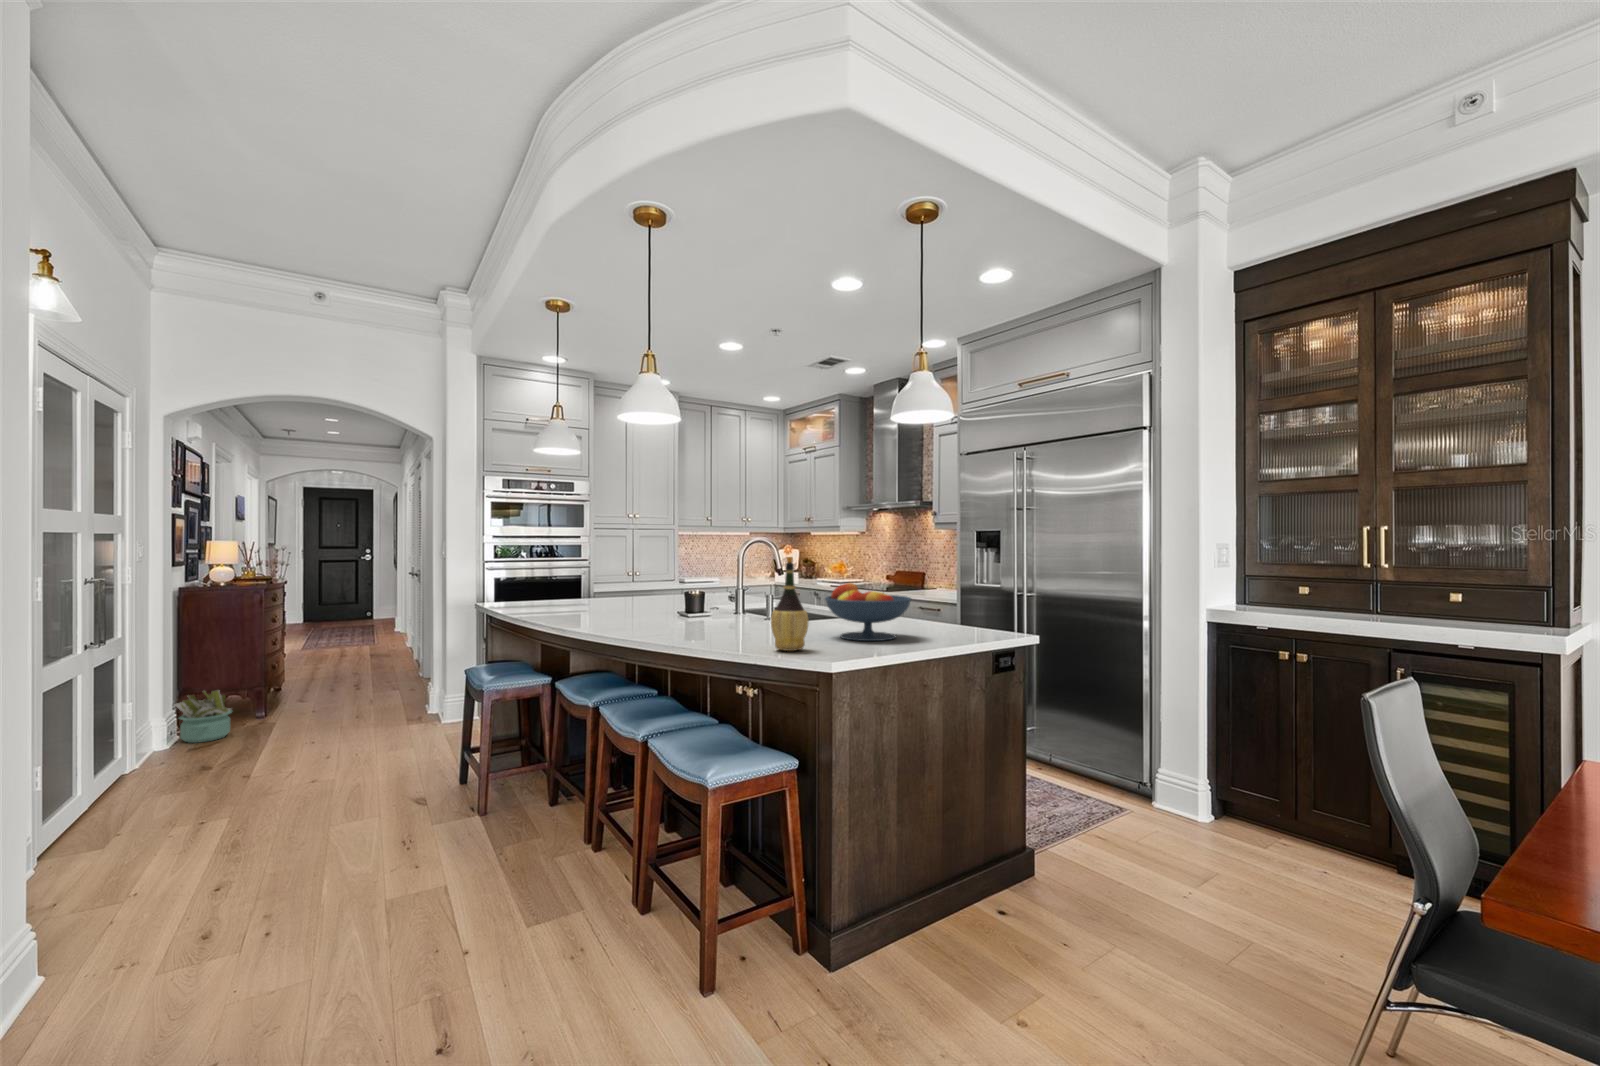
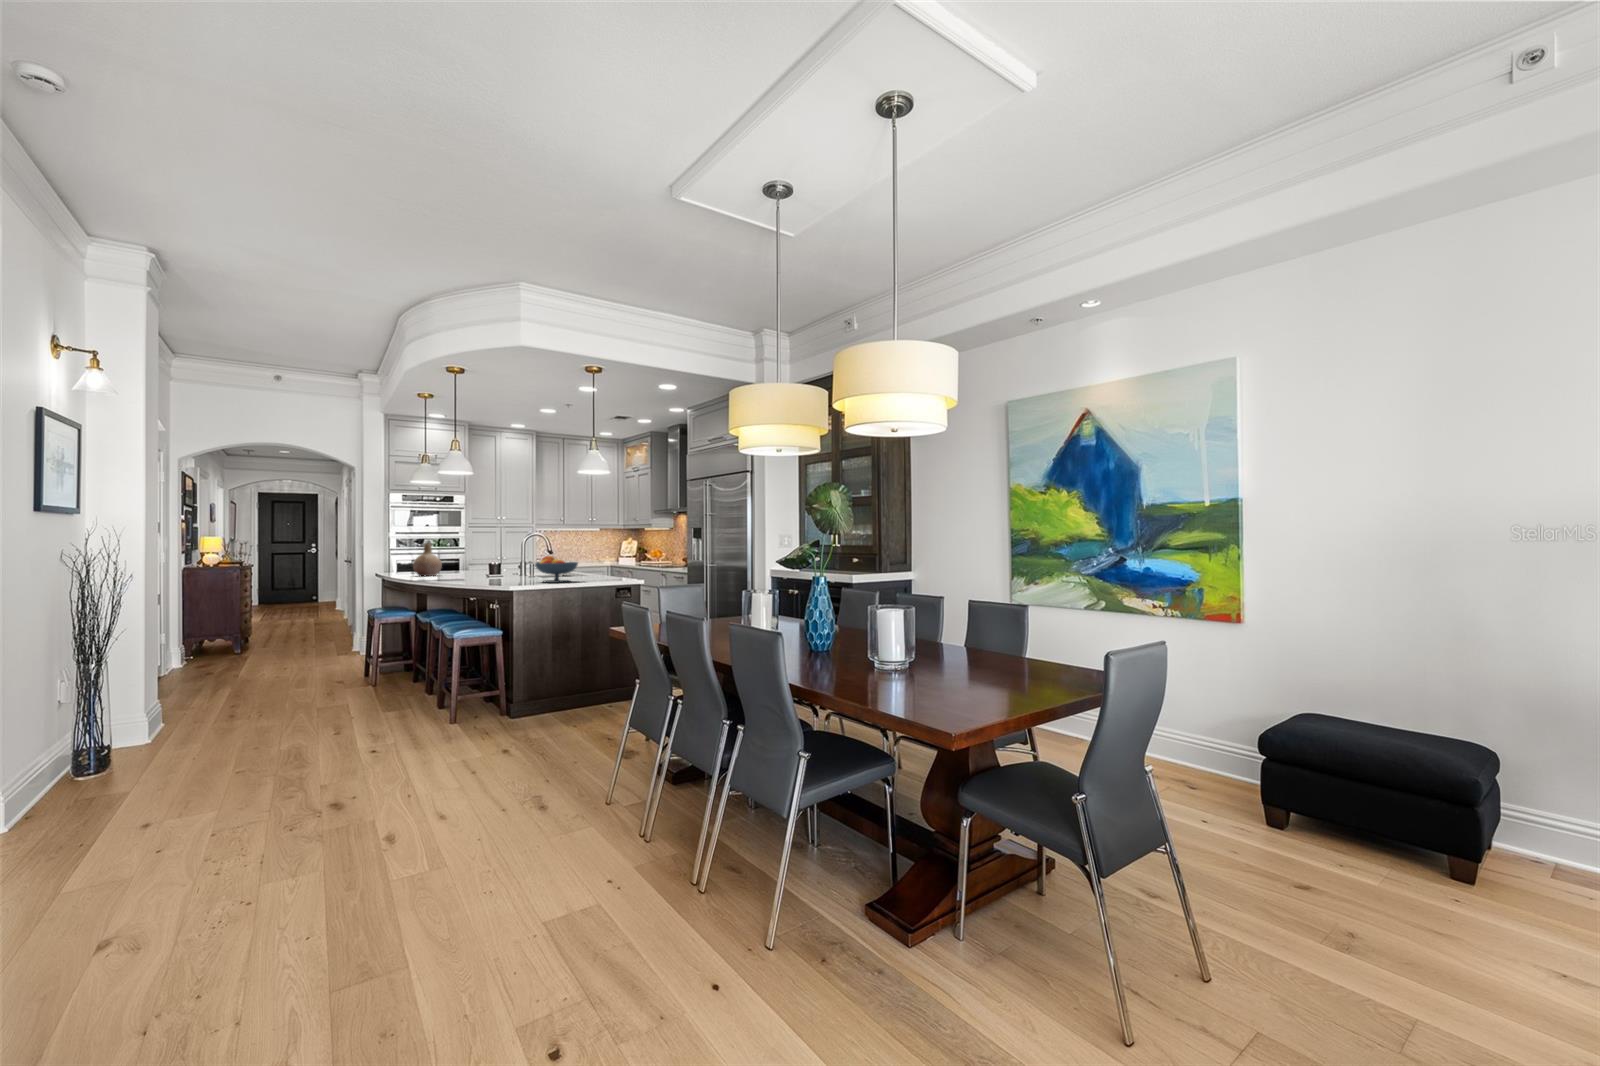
vase: none [538,554,585,610] -> present [413,543,442,576]
wine bottle: present [771,557,809,651] -> none [493,542,512,584]
decorative plant: present [175,690,232,743] -> none [185,633,224,665]

